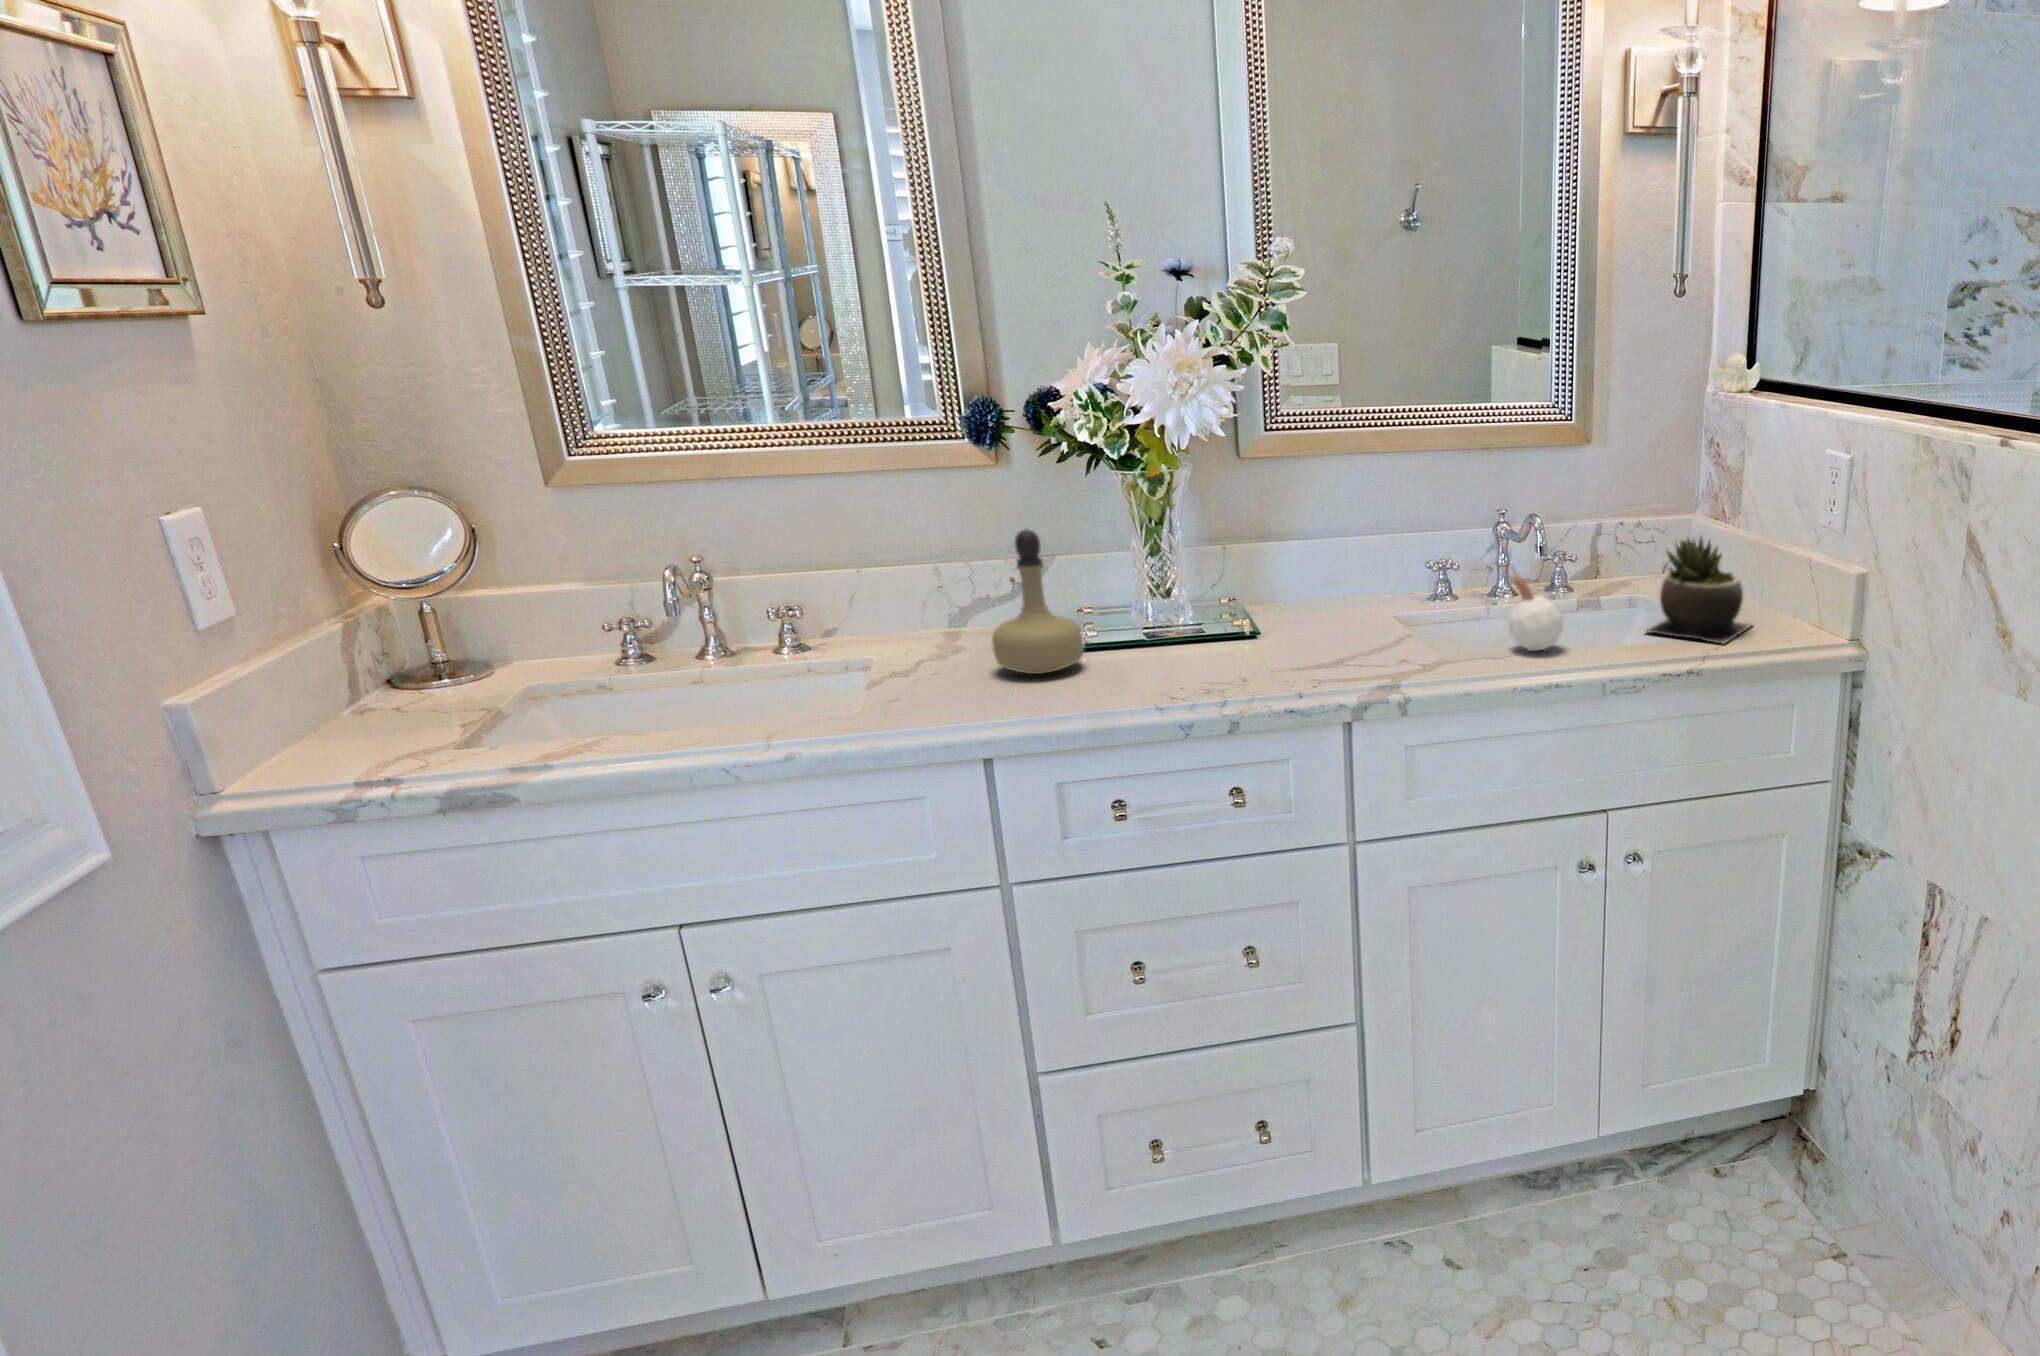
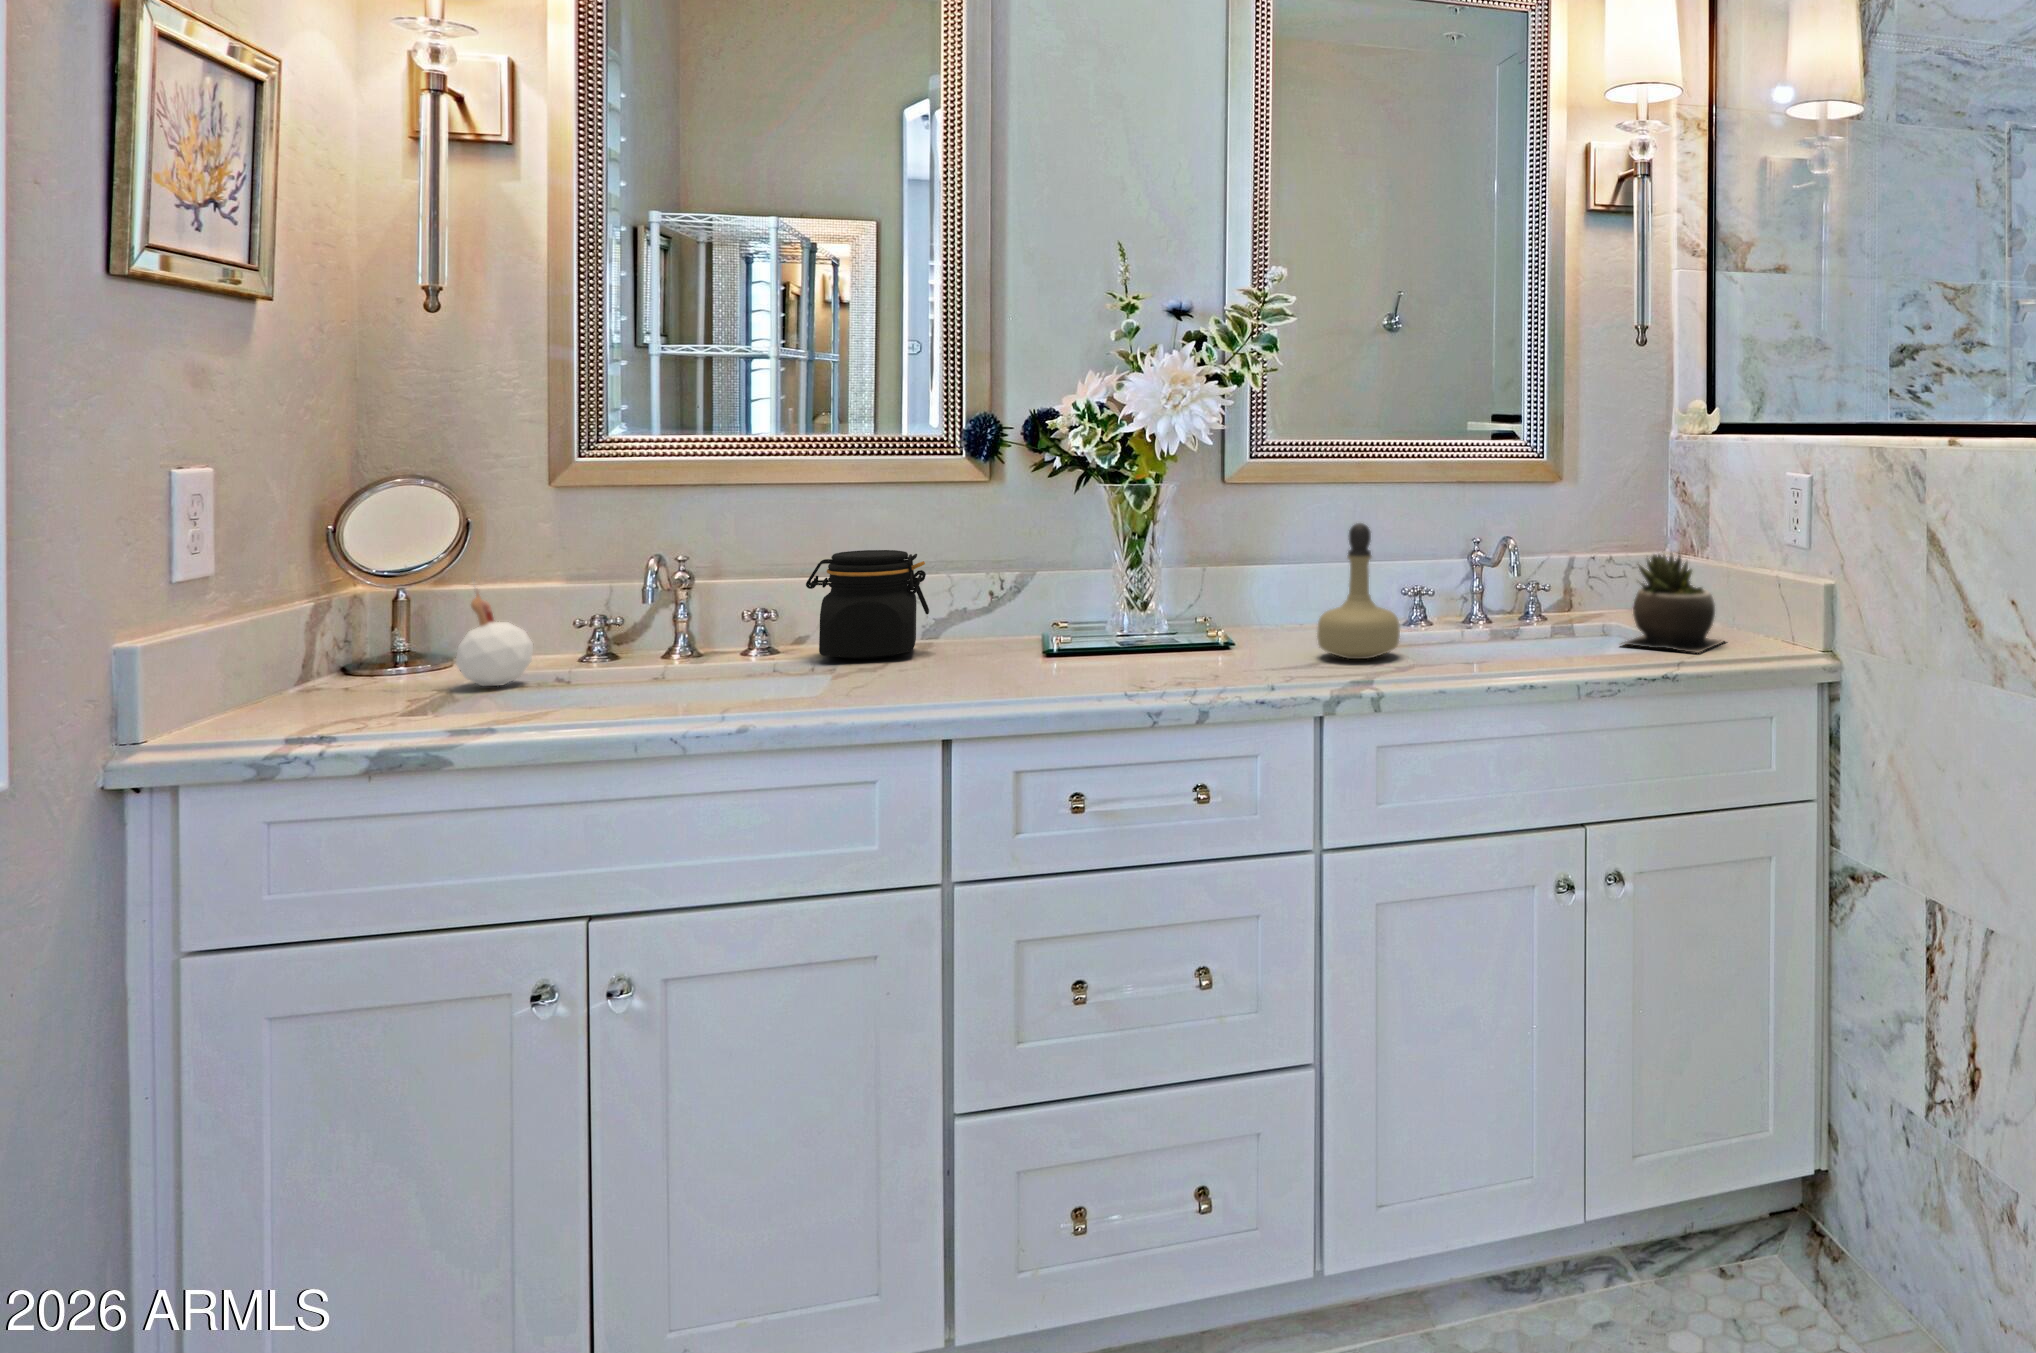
perfume bottle: present [992,530,1084,674] -> present [1317,523,1400,659]
jar: none [825,546,952,659] -> present [806,550,929,659]
candle: present [1509,557,1563,651] -> present [456,588,533,686]

